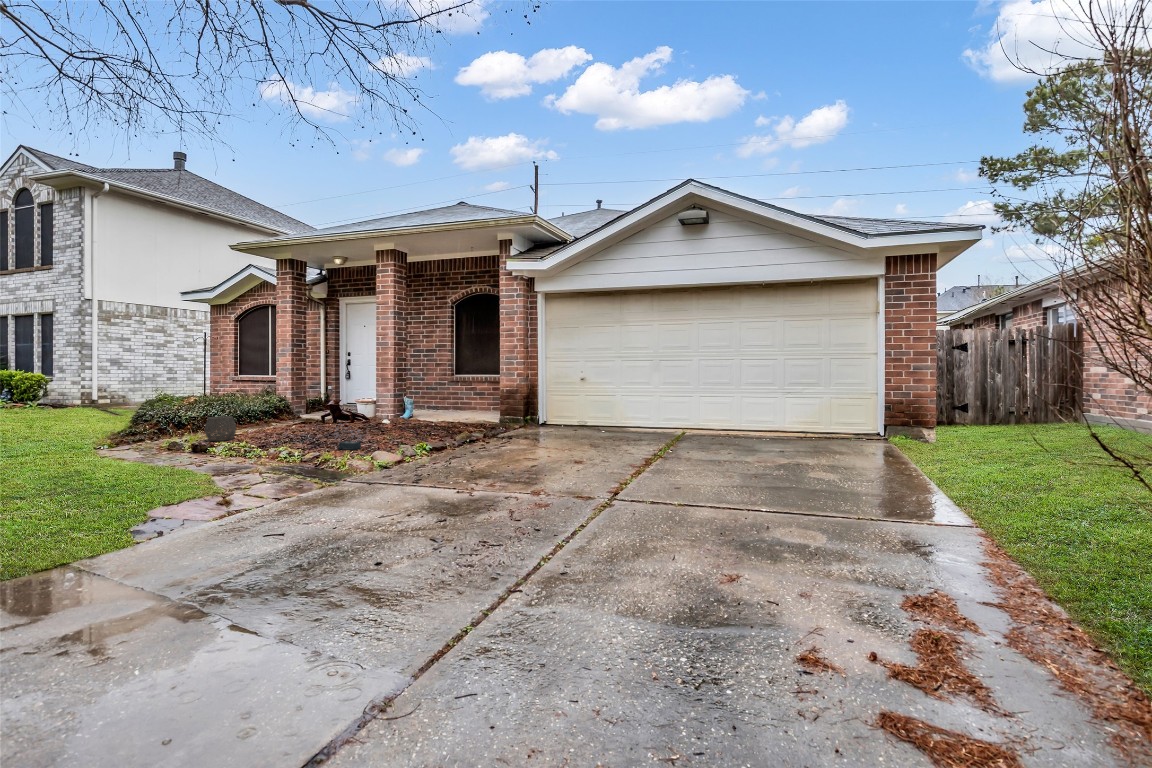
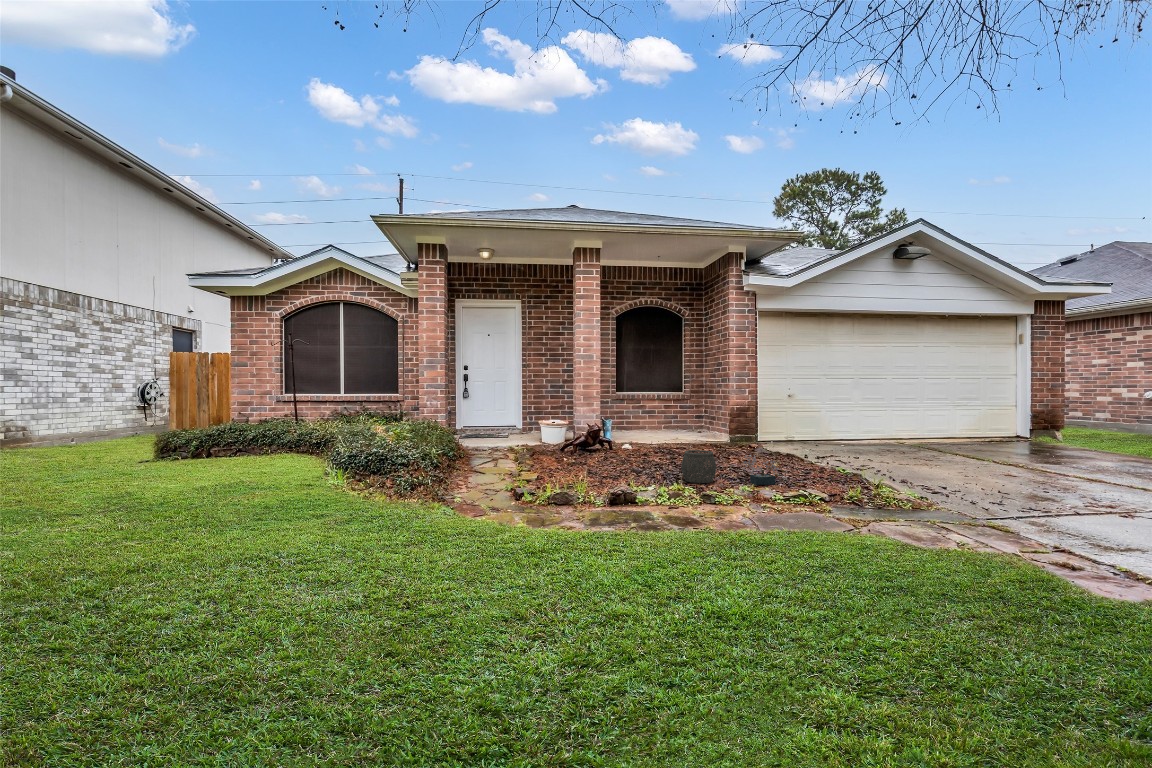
woven basket: present [205,416,236,441] -> present [681,450,717,483]

